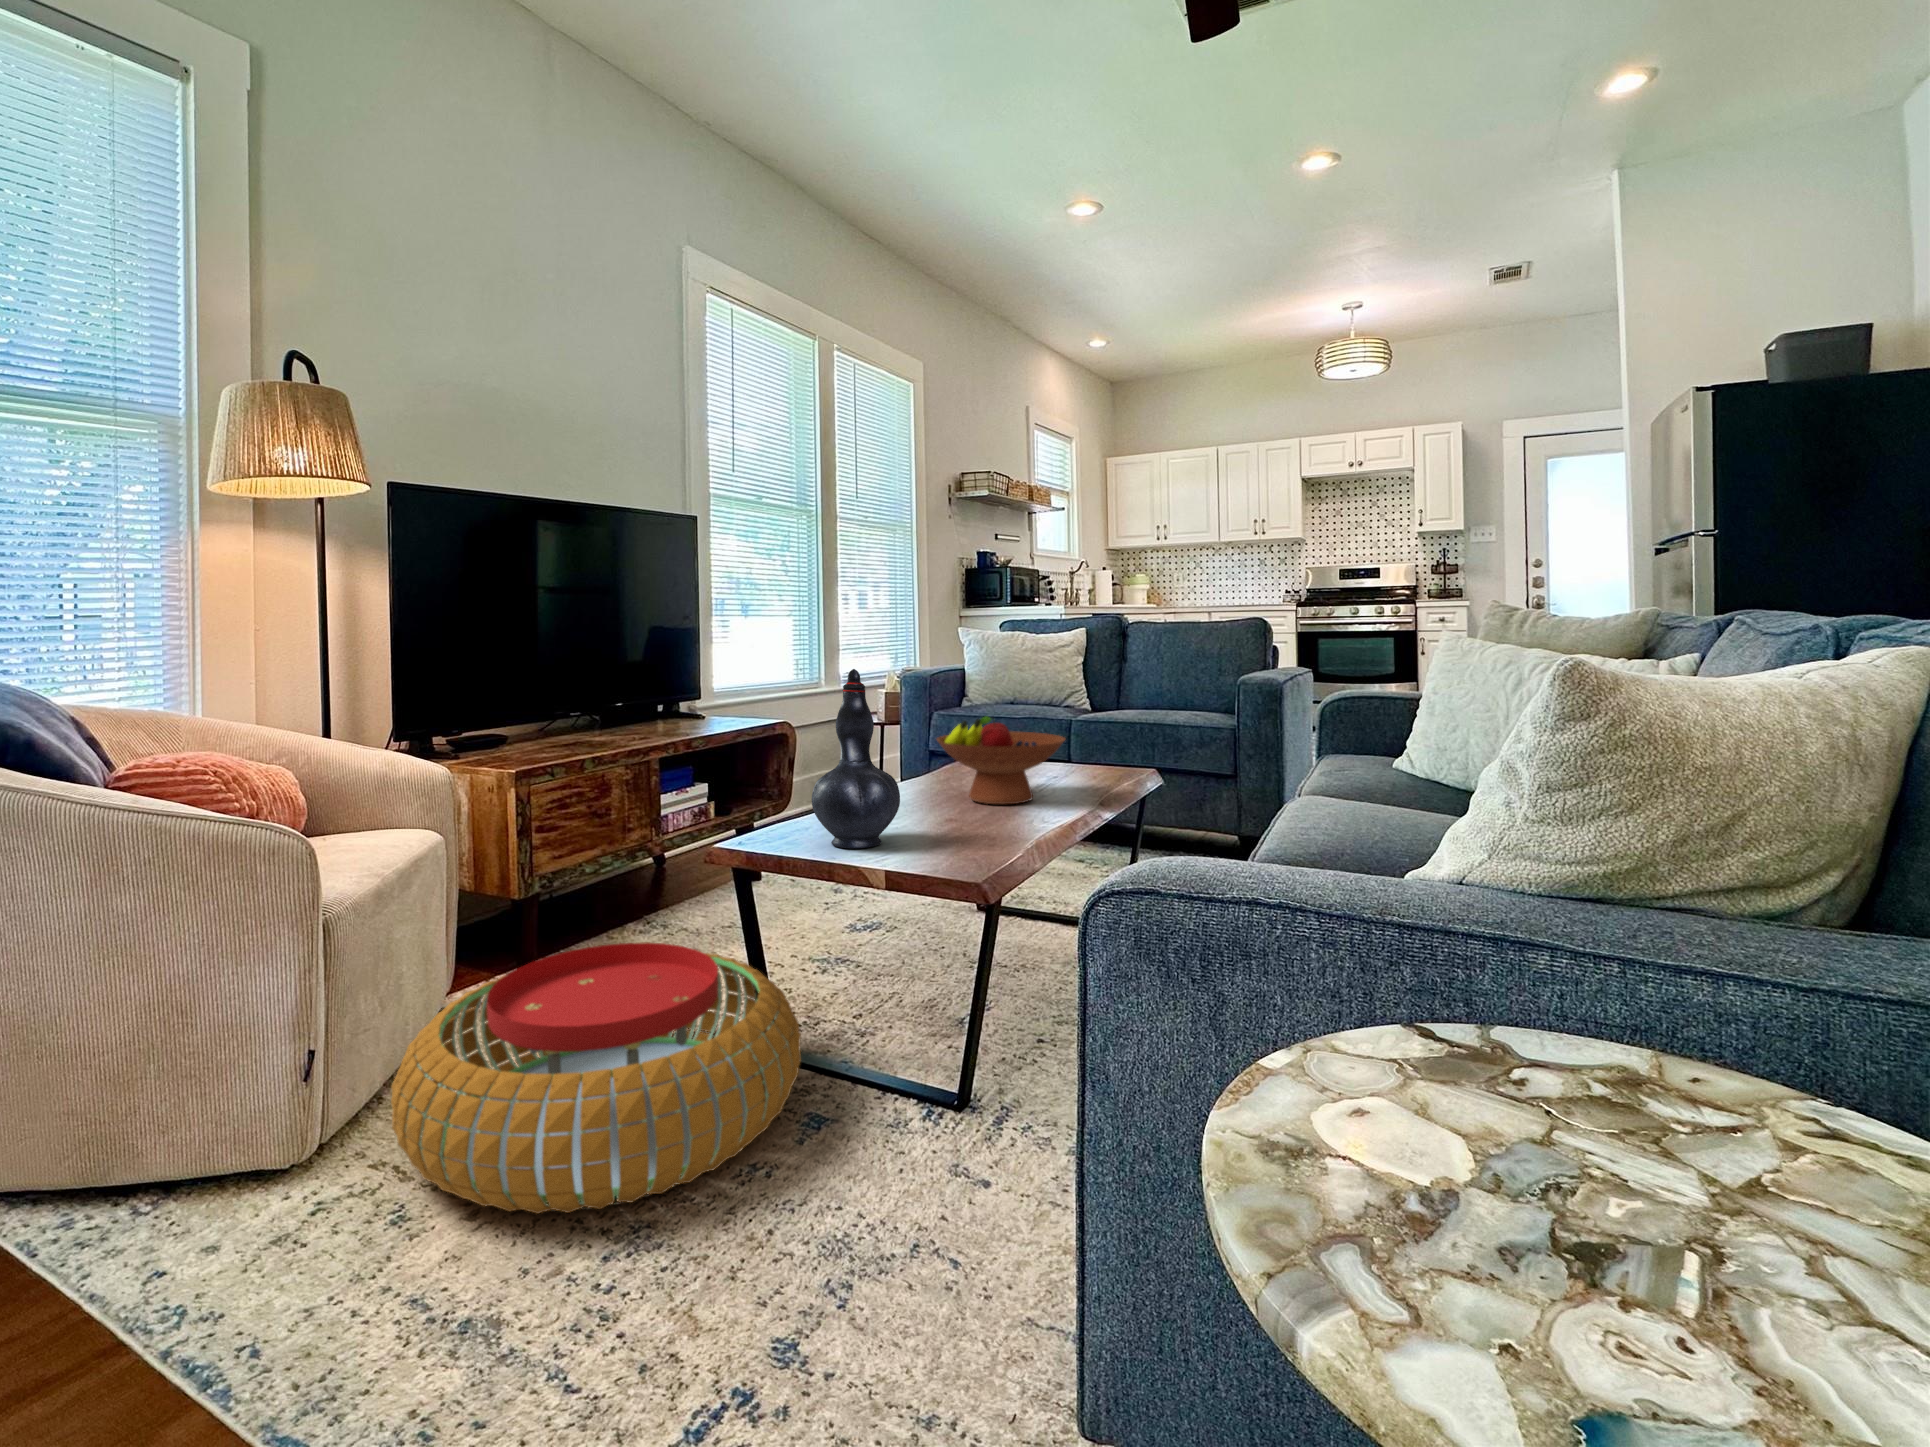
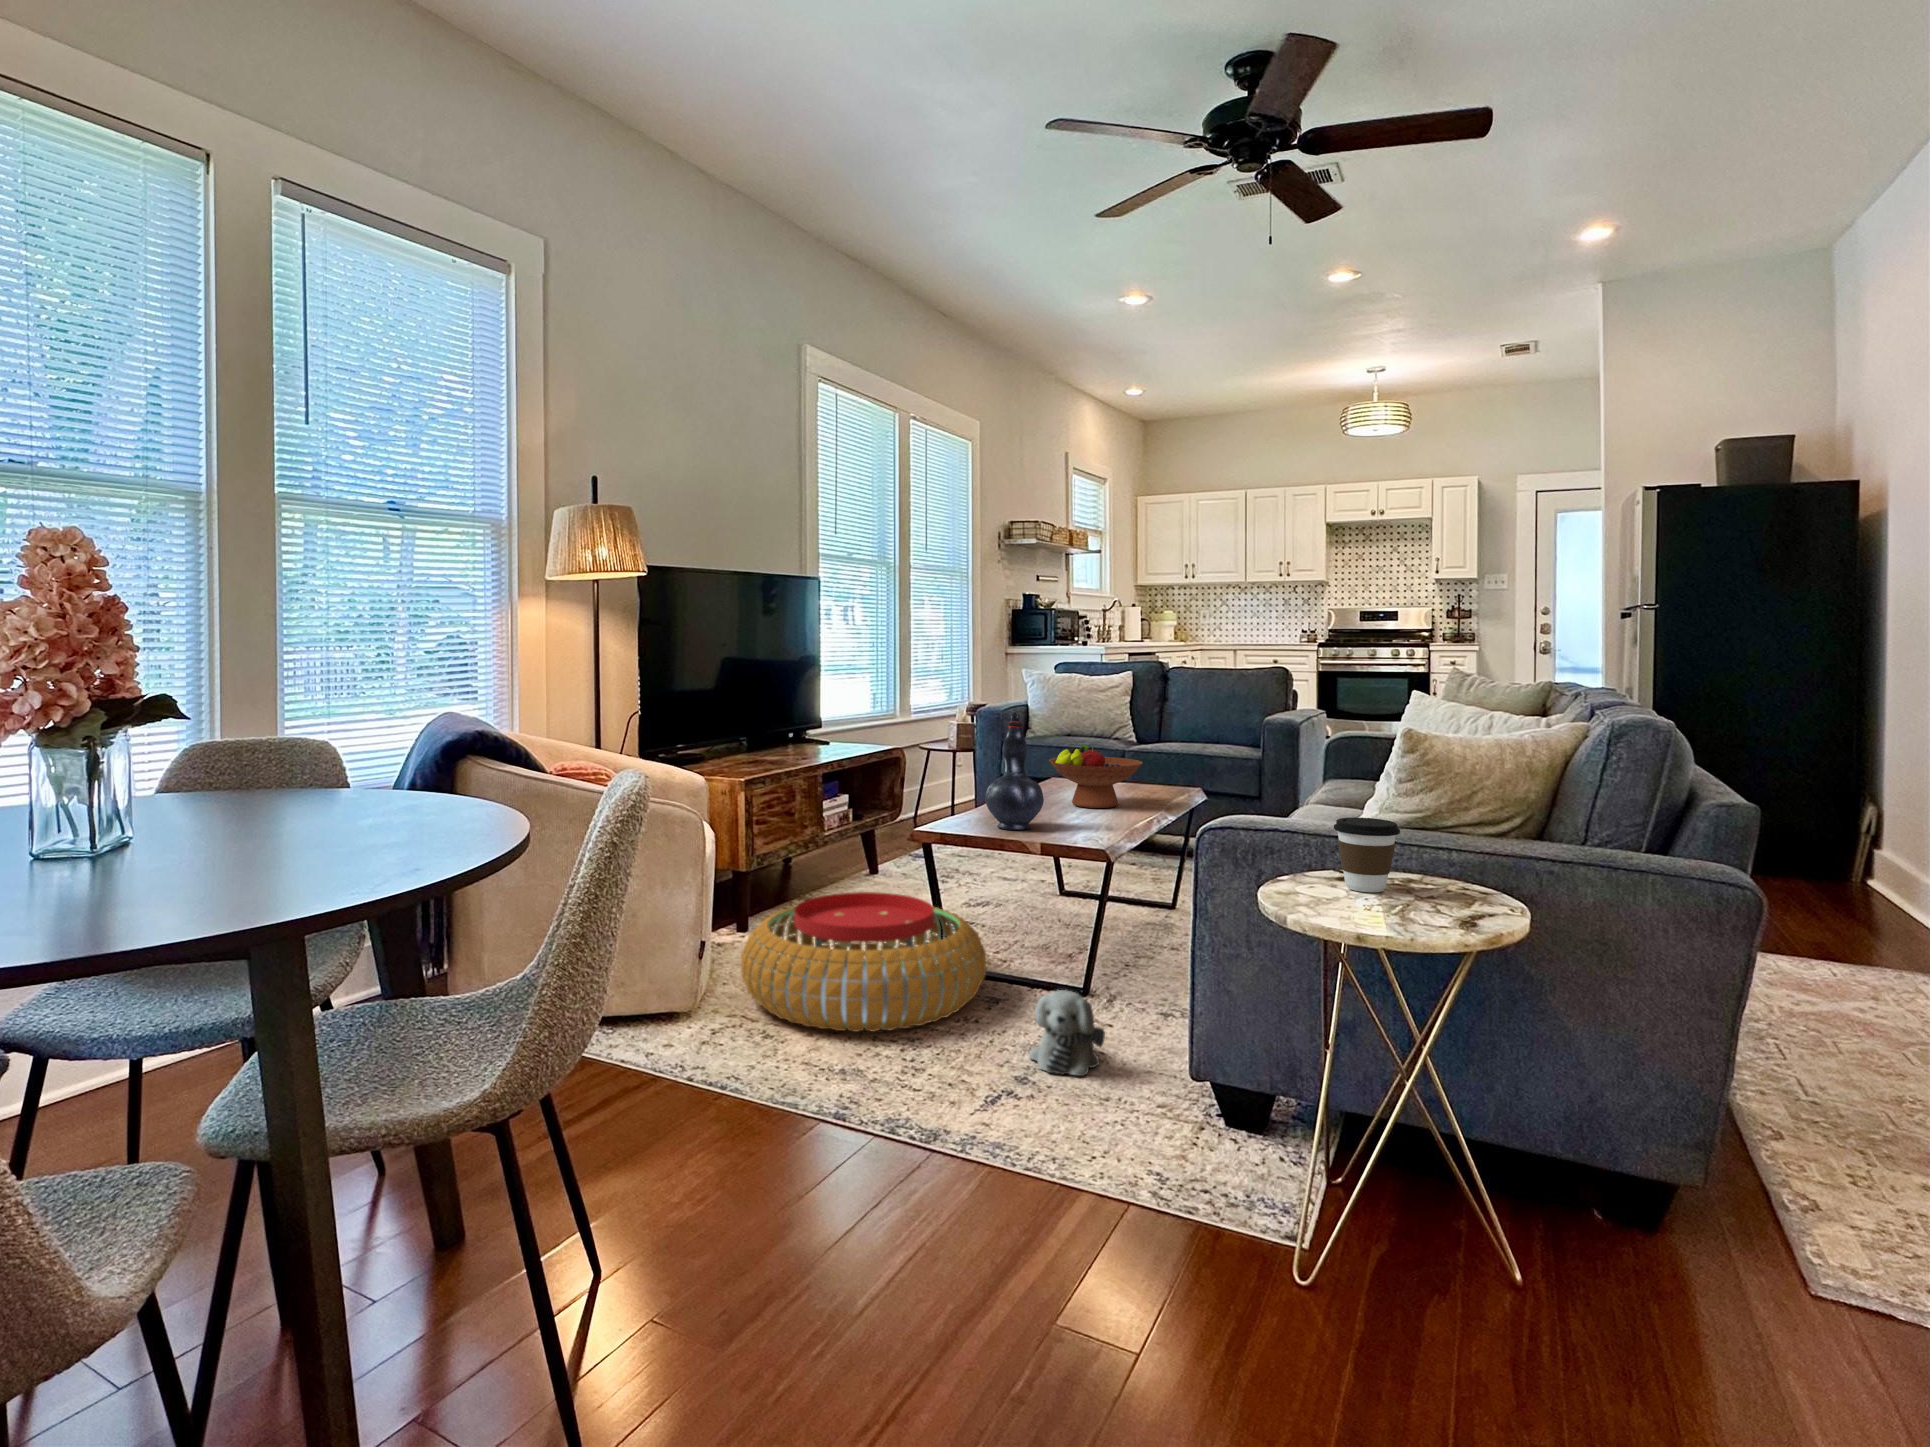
coffee cup: none [1452,932,1698,1209] -> present [1334,817,1400,892]
plush toy: none [808,1177,938,1357] -> present [1030,990,1105,1076]

